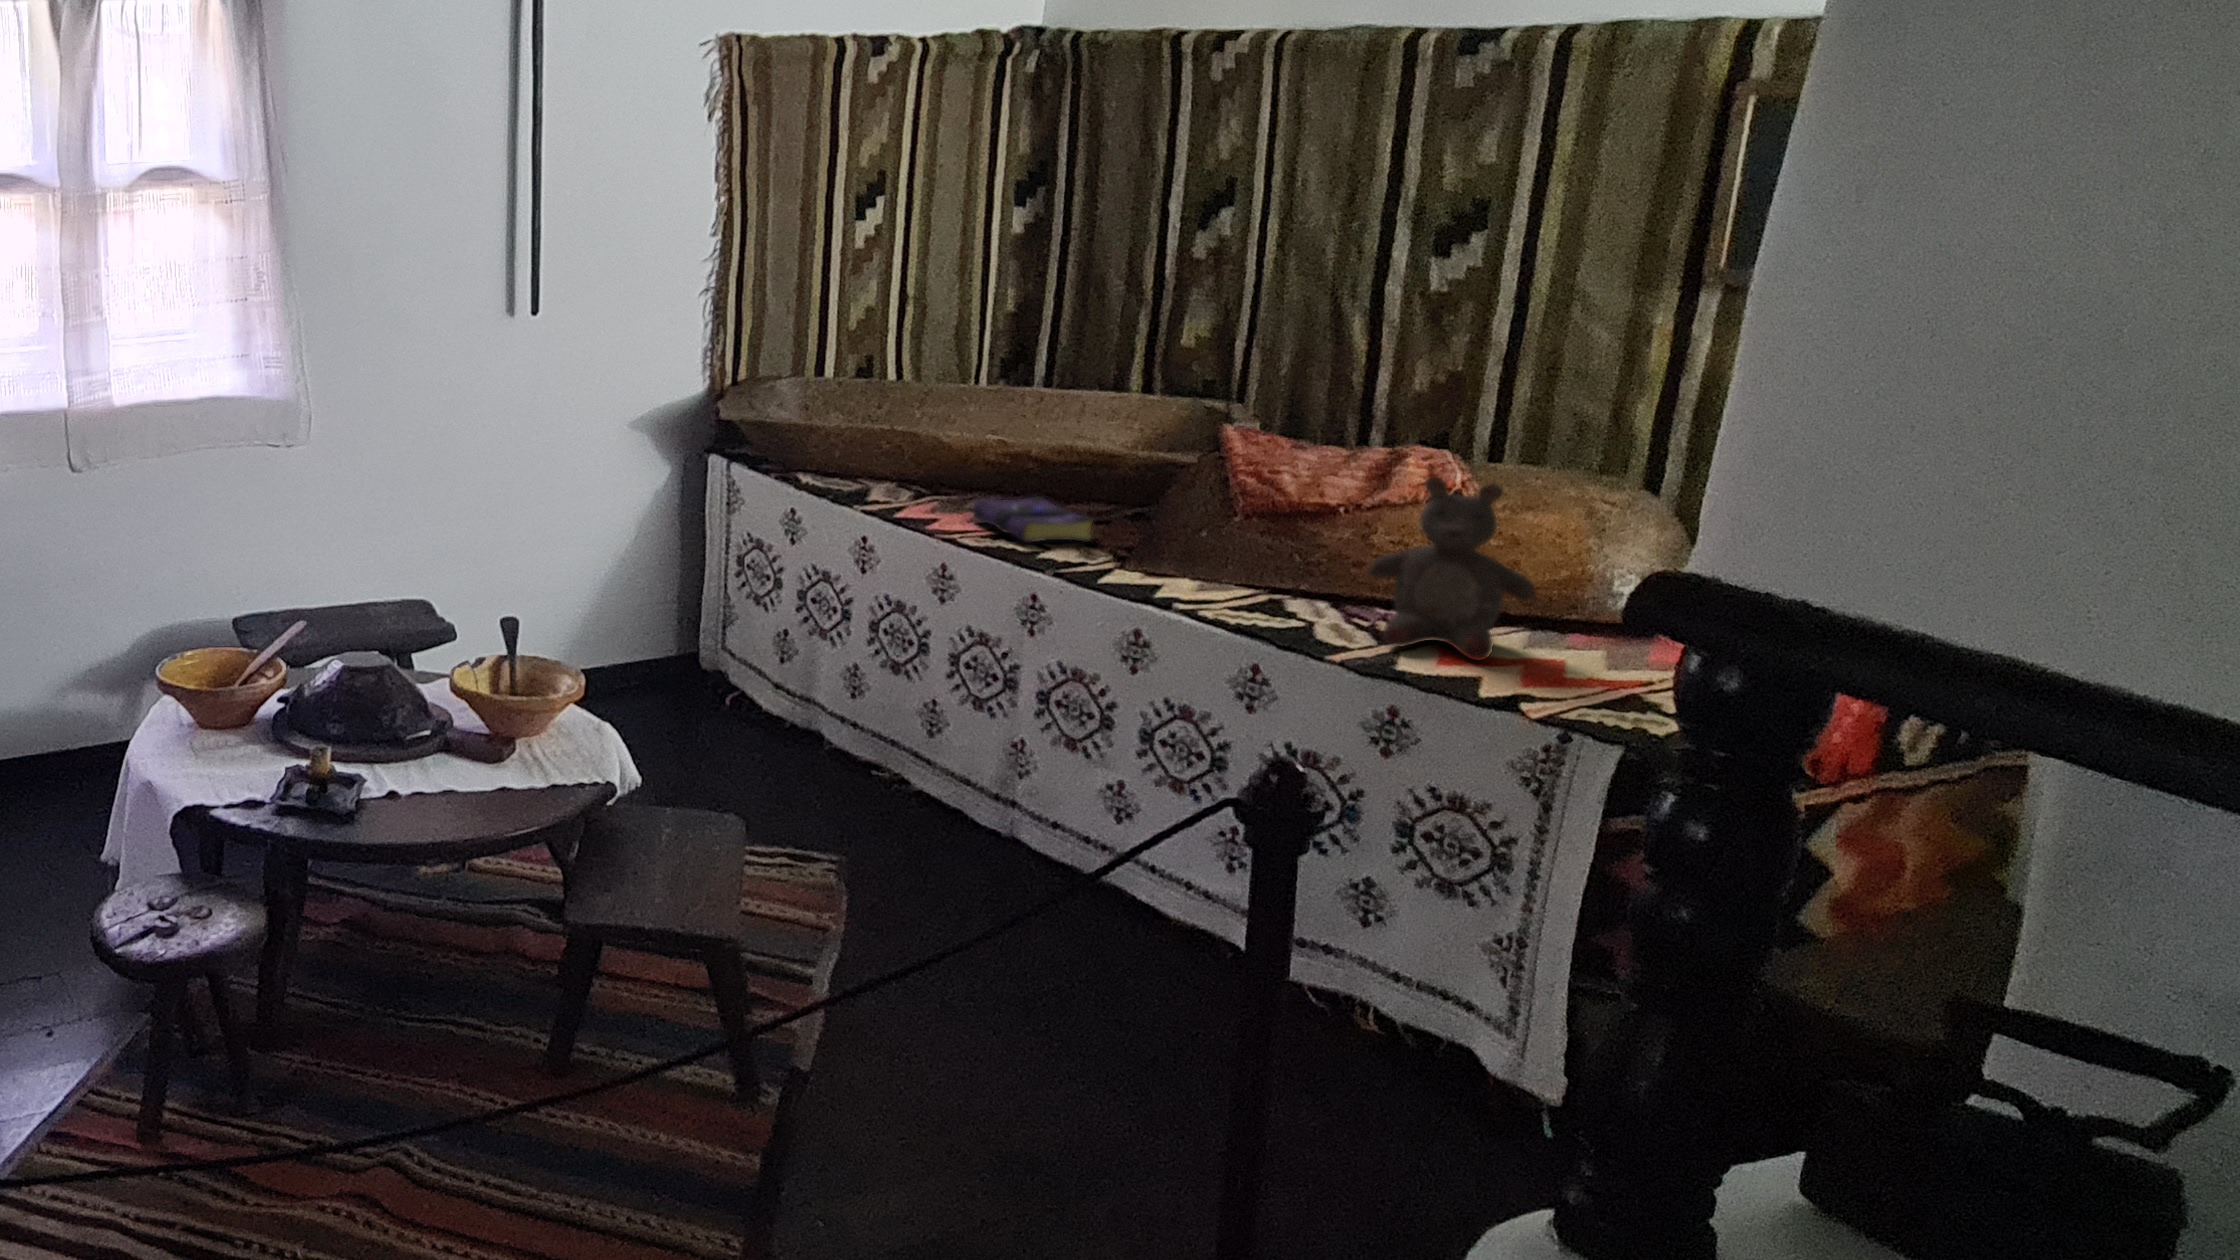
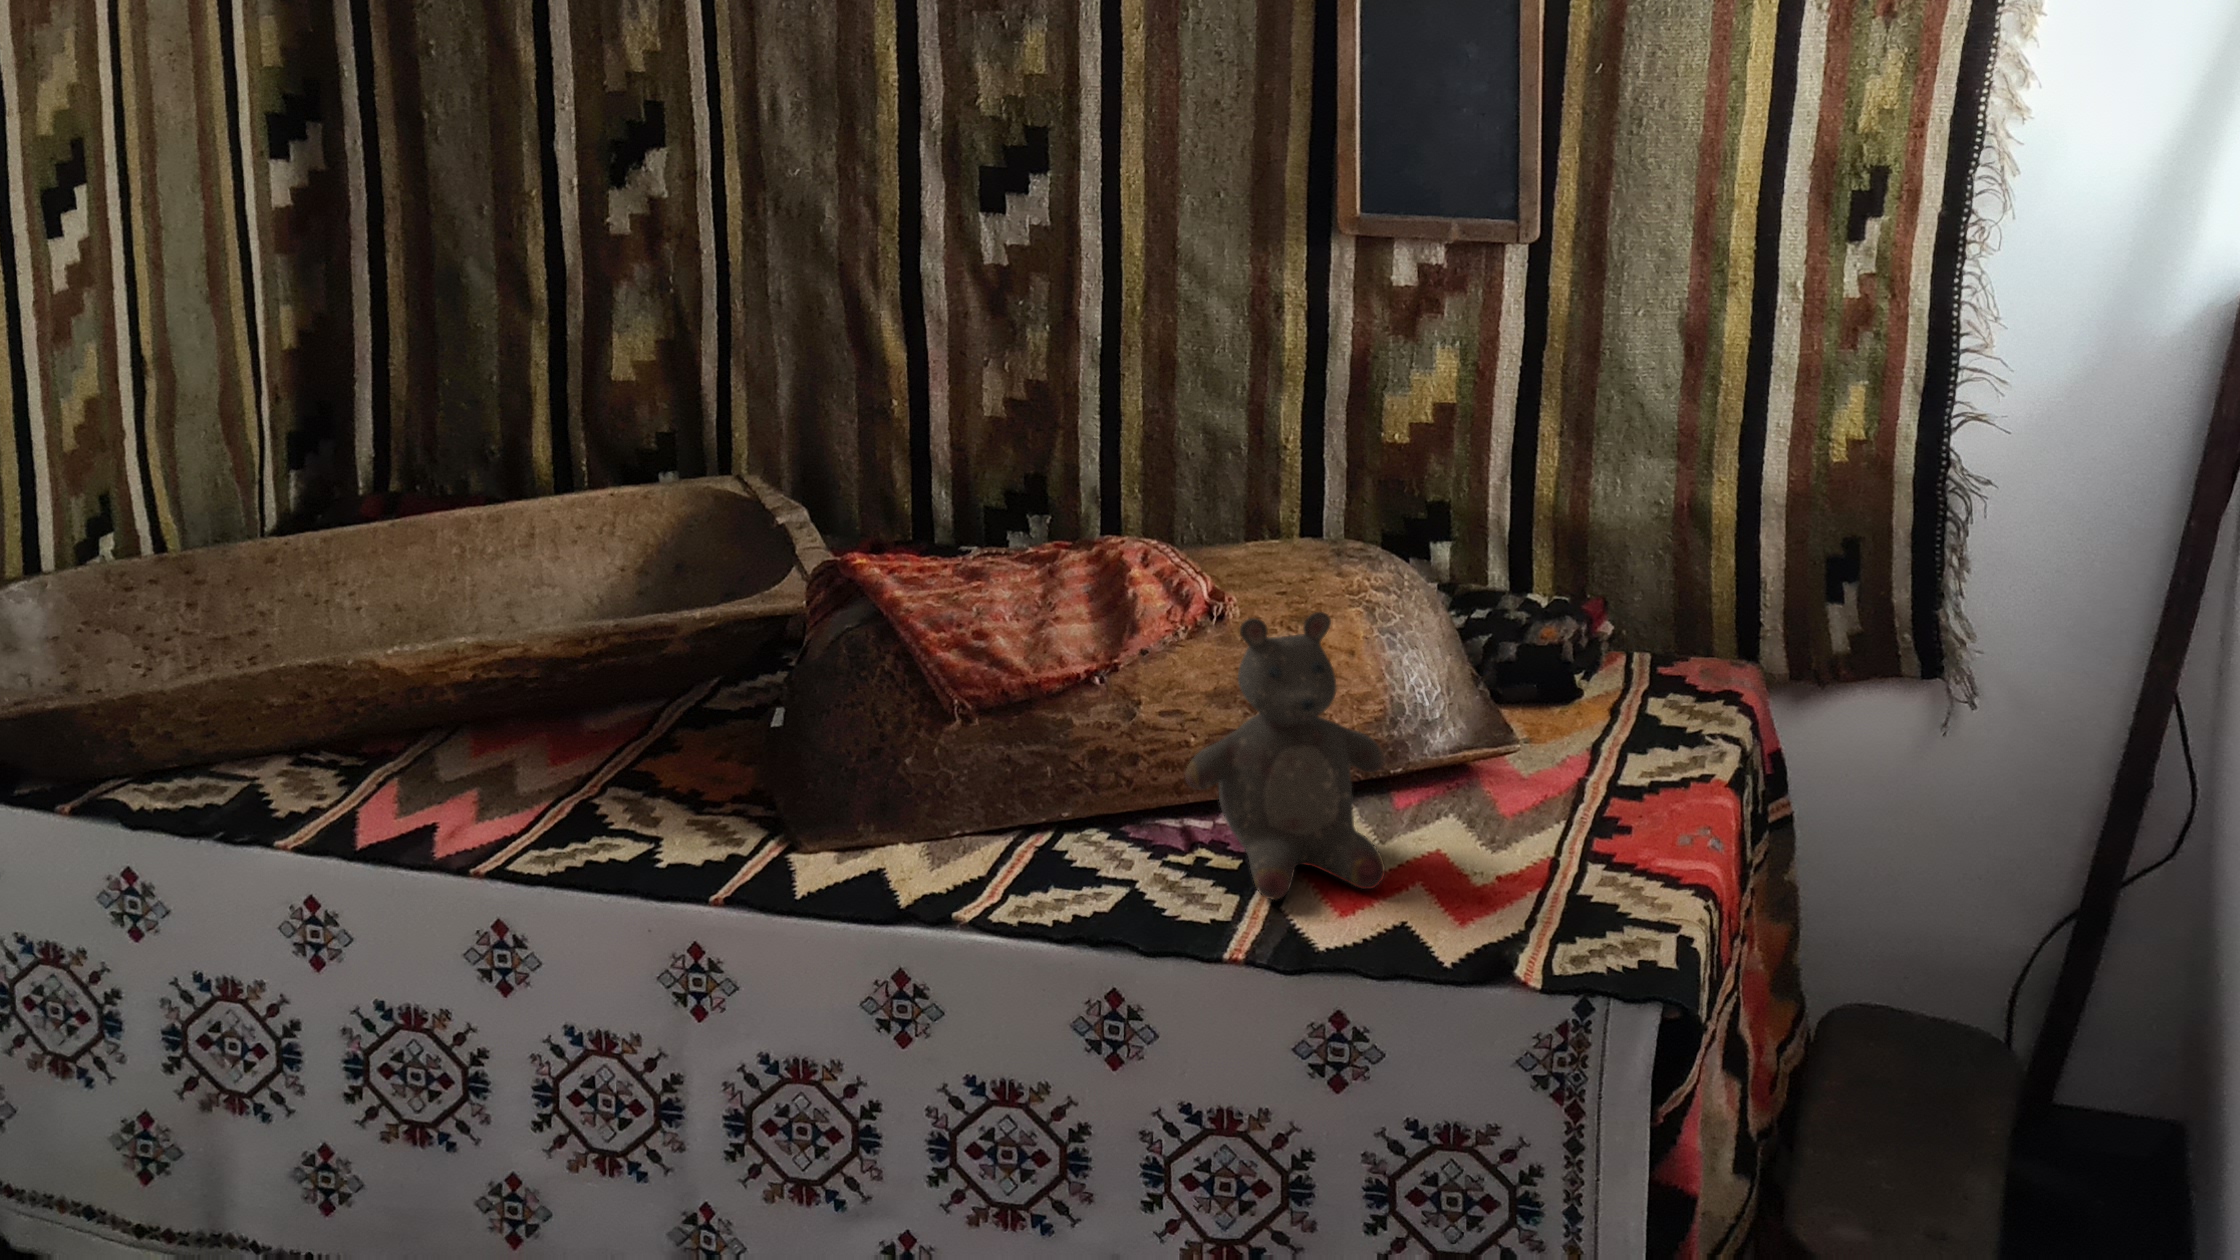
book: present [973,496,1094,543] -> none [484,732,700,847]

